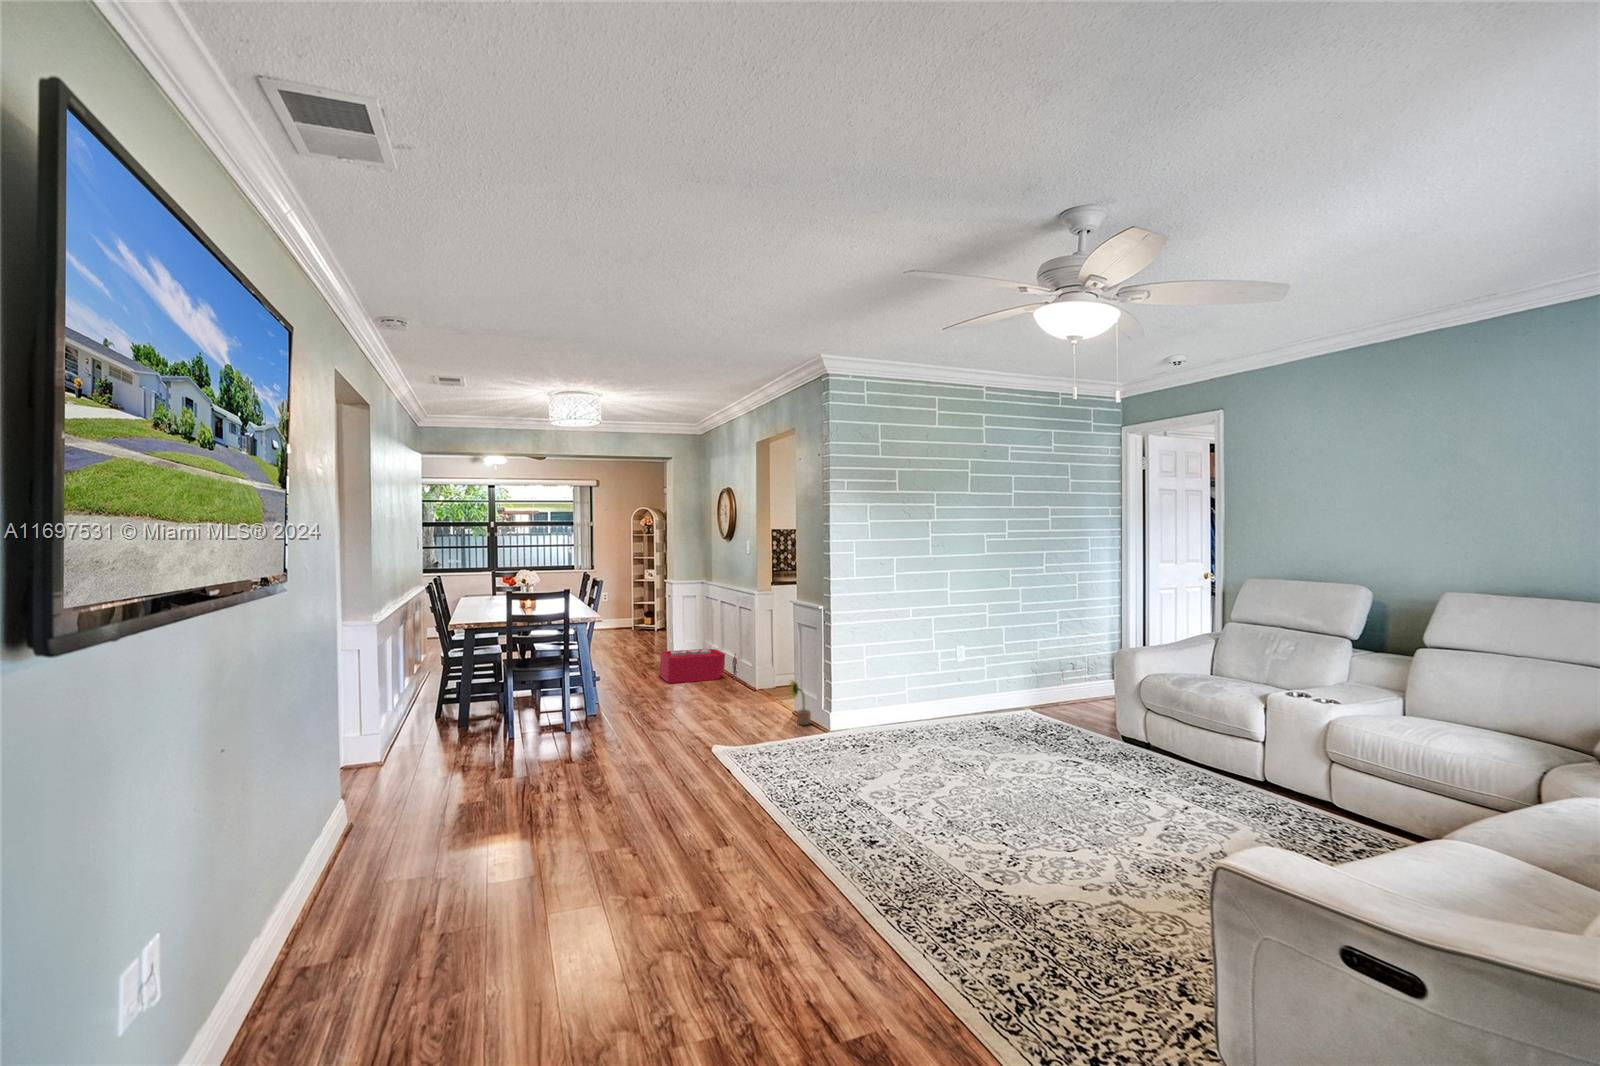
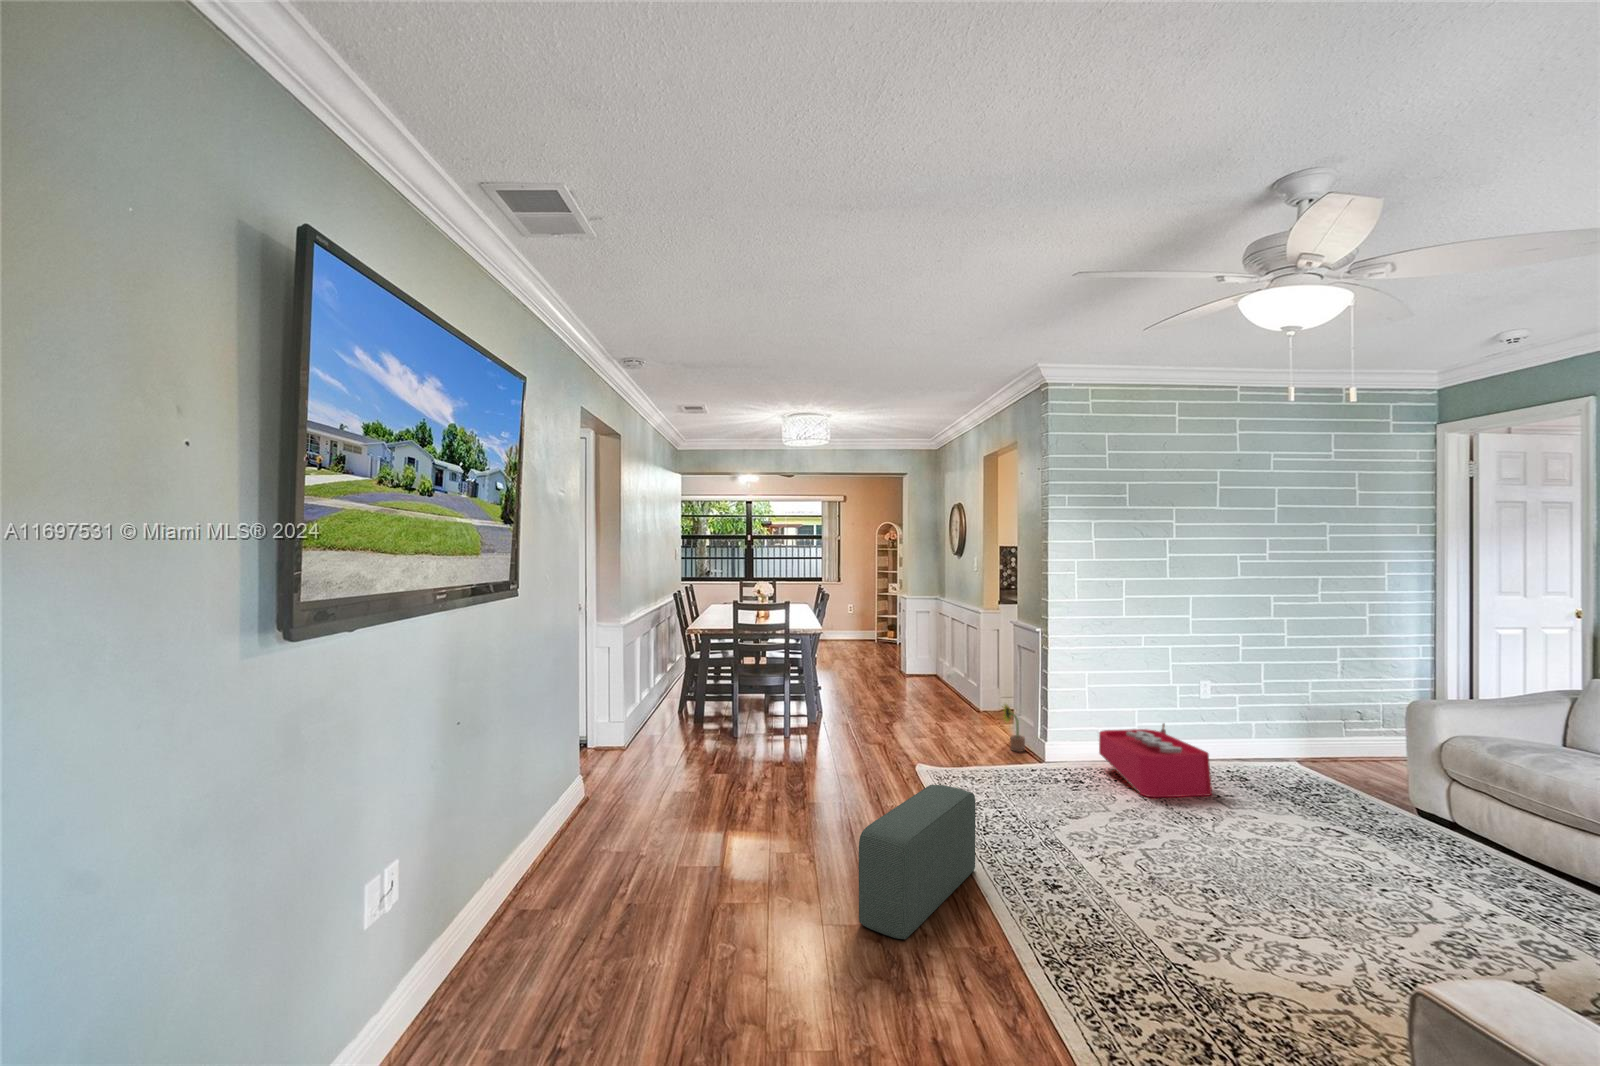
storage bin: present [660,649,737,683] -> present [1099,724,1212,797]
pouf: none [699,759,798,918] -> present [859,784,976,939]

